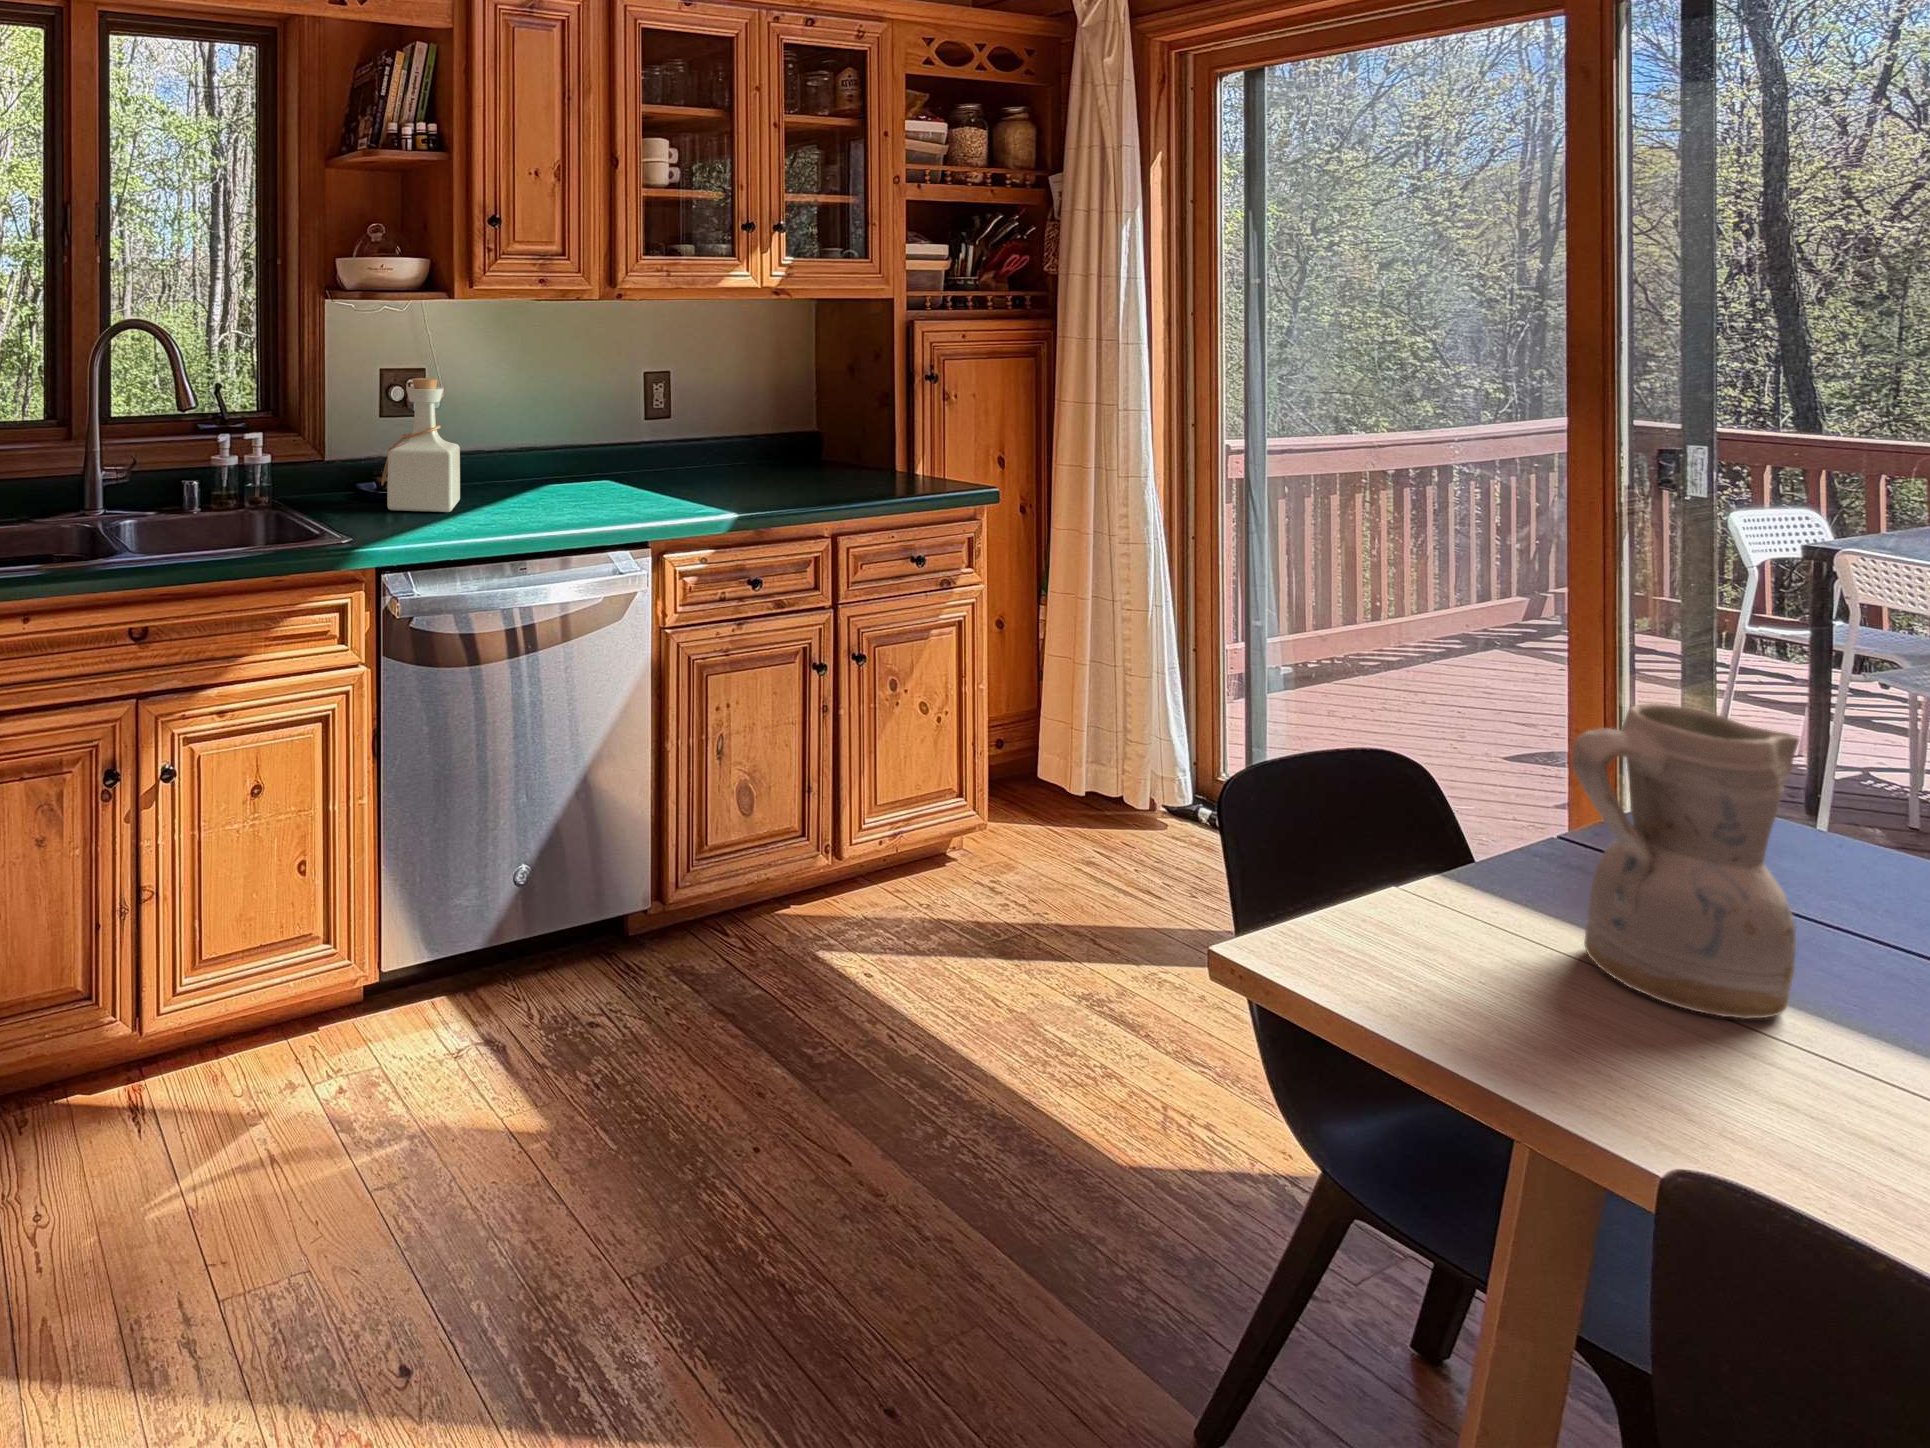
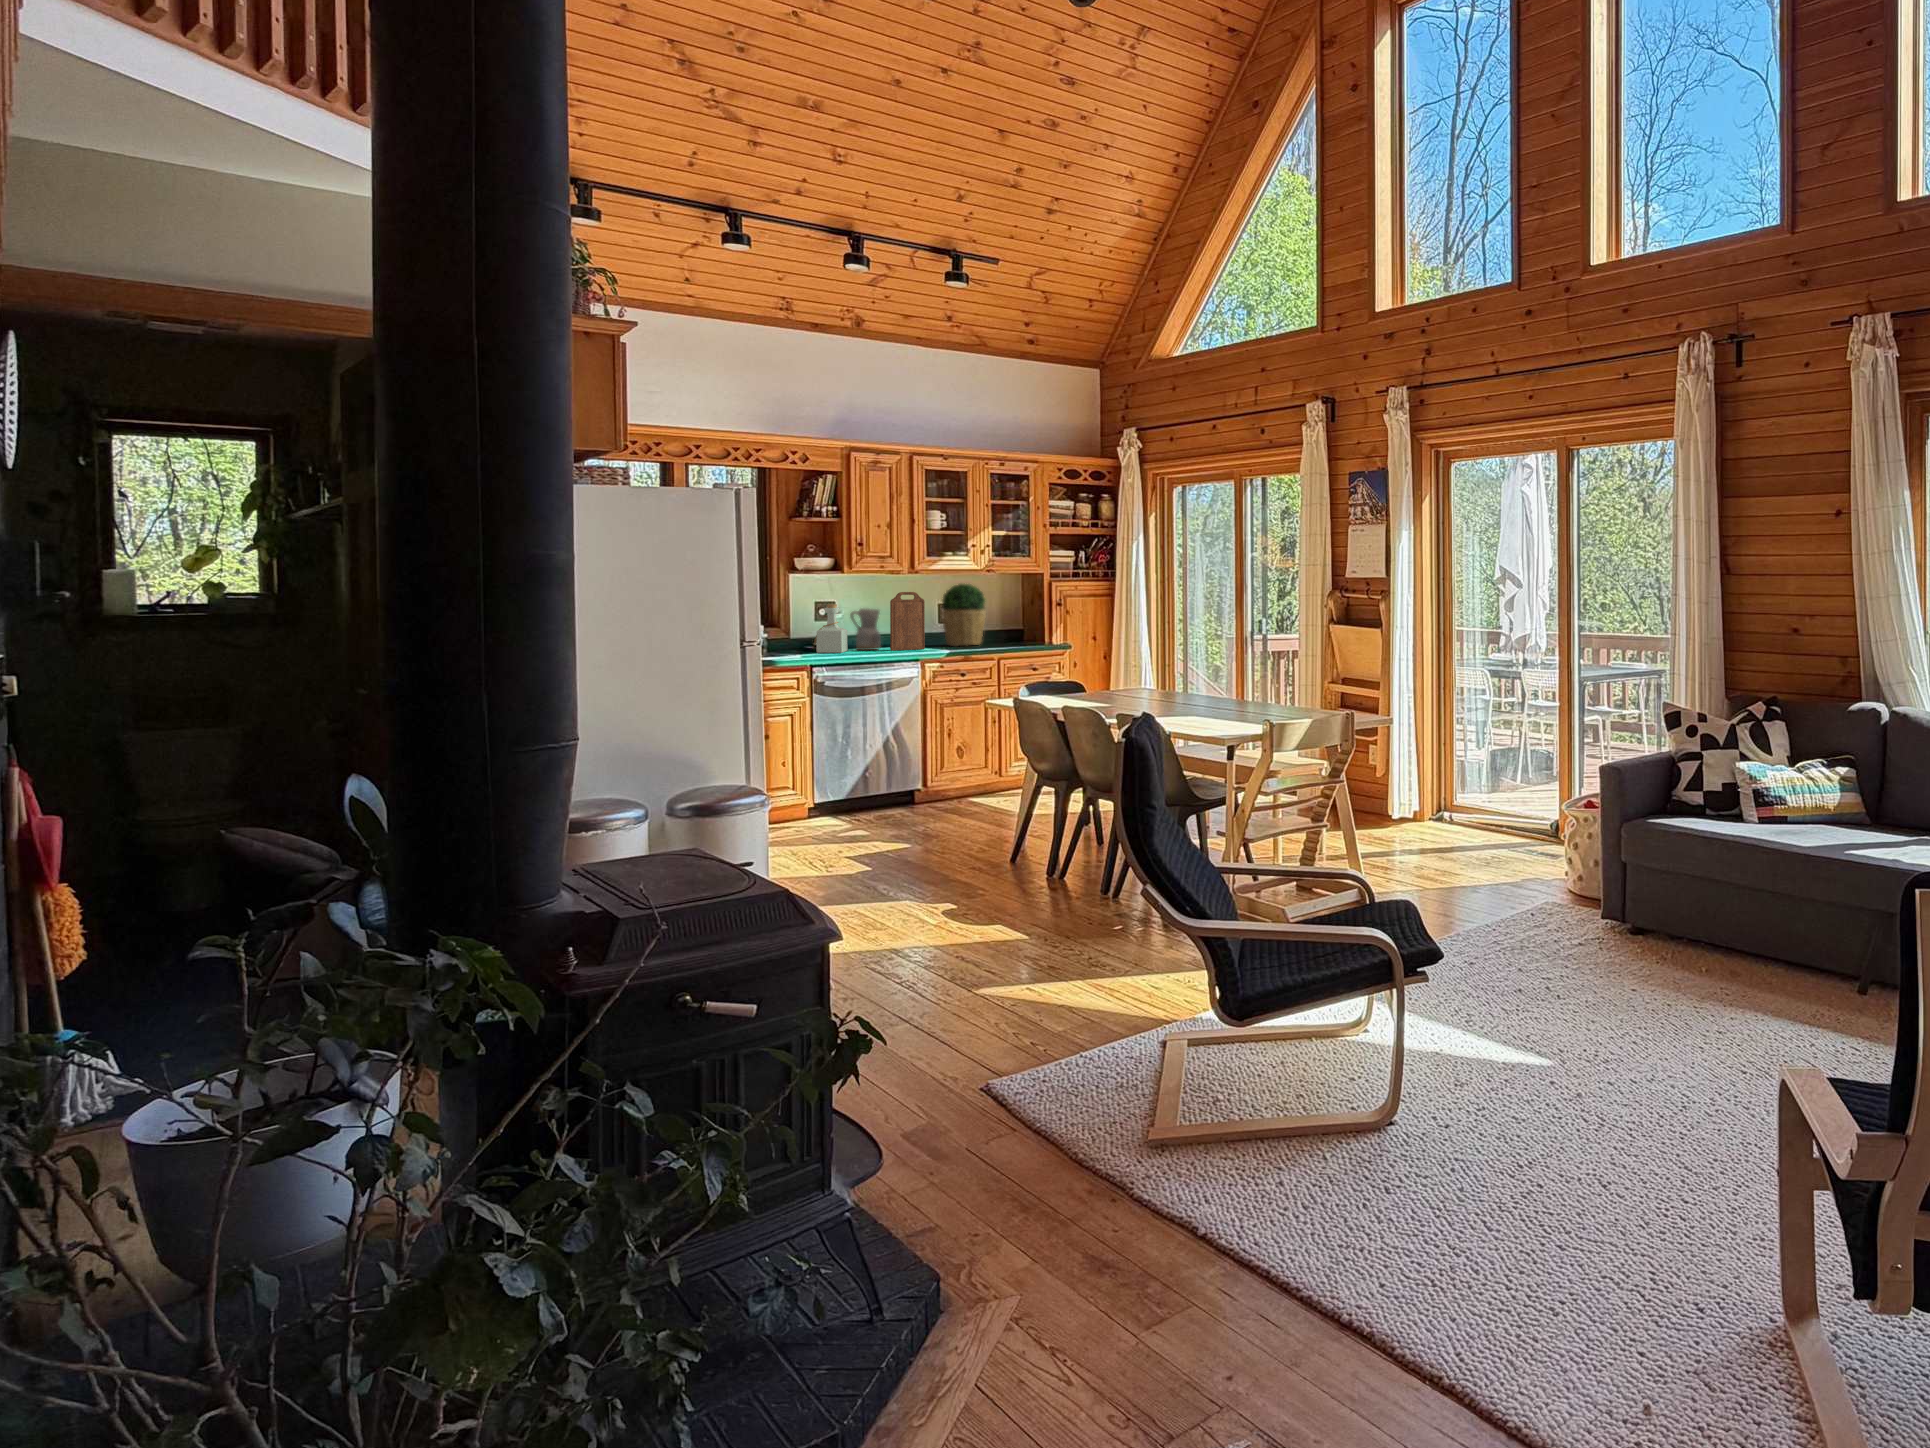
potted plant: none [661,322,772,483] -> present [942,584,986,646]
cutting board: none [564,346,645,503] -> present [890,592,925,651]
ceramic pitcher: present [1572,703,1799,1019] -> present [850,608,881,650]

